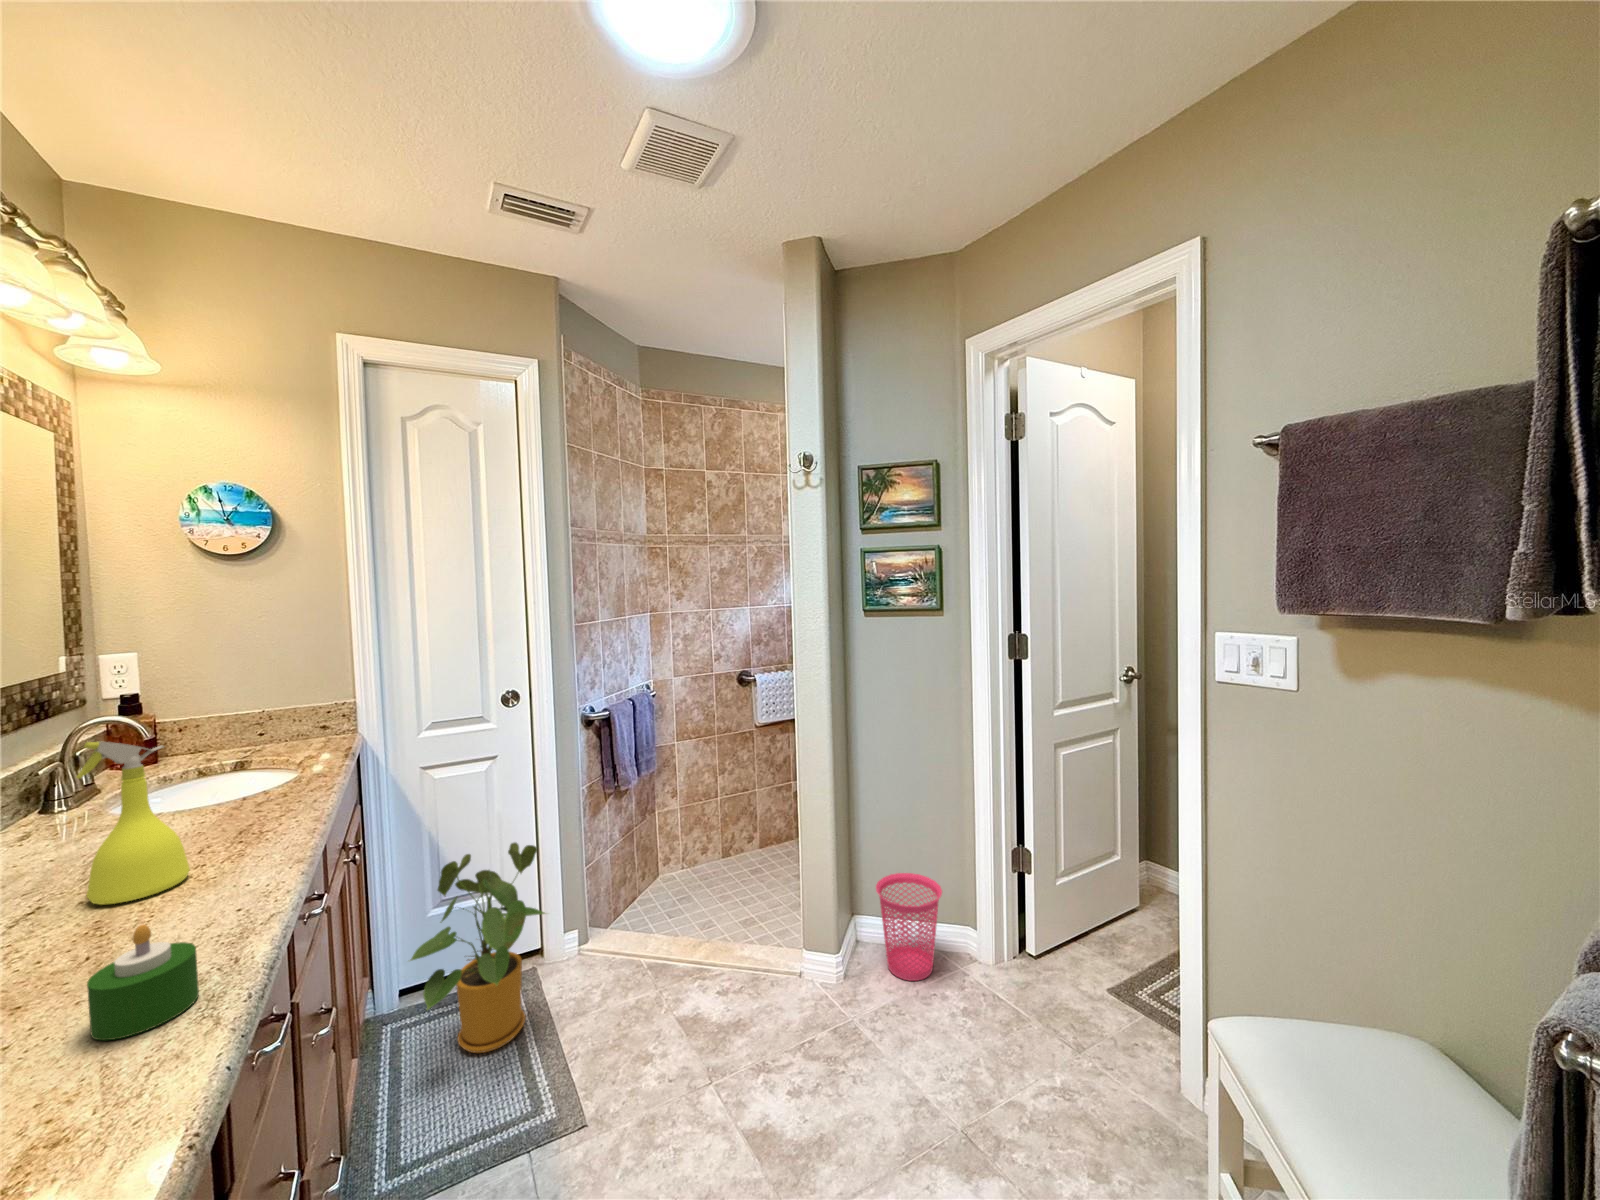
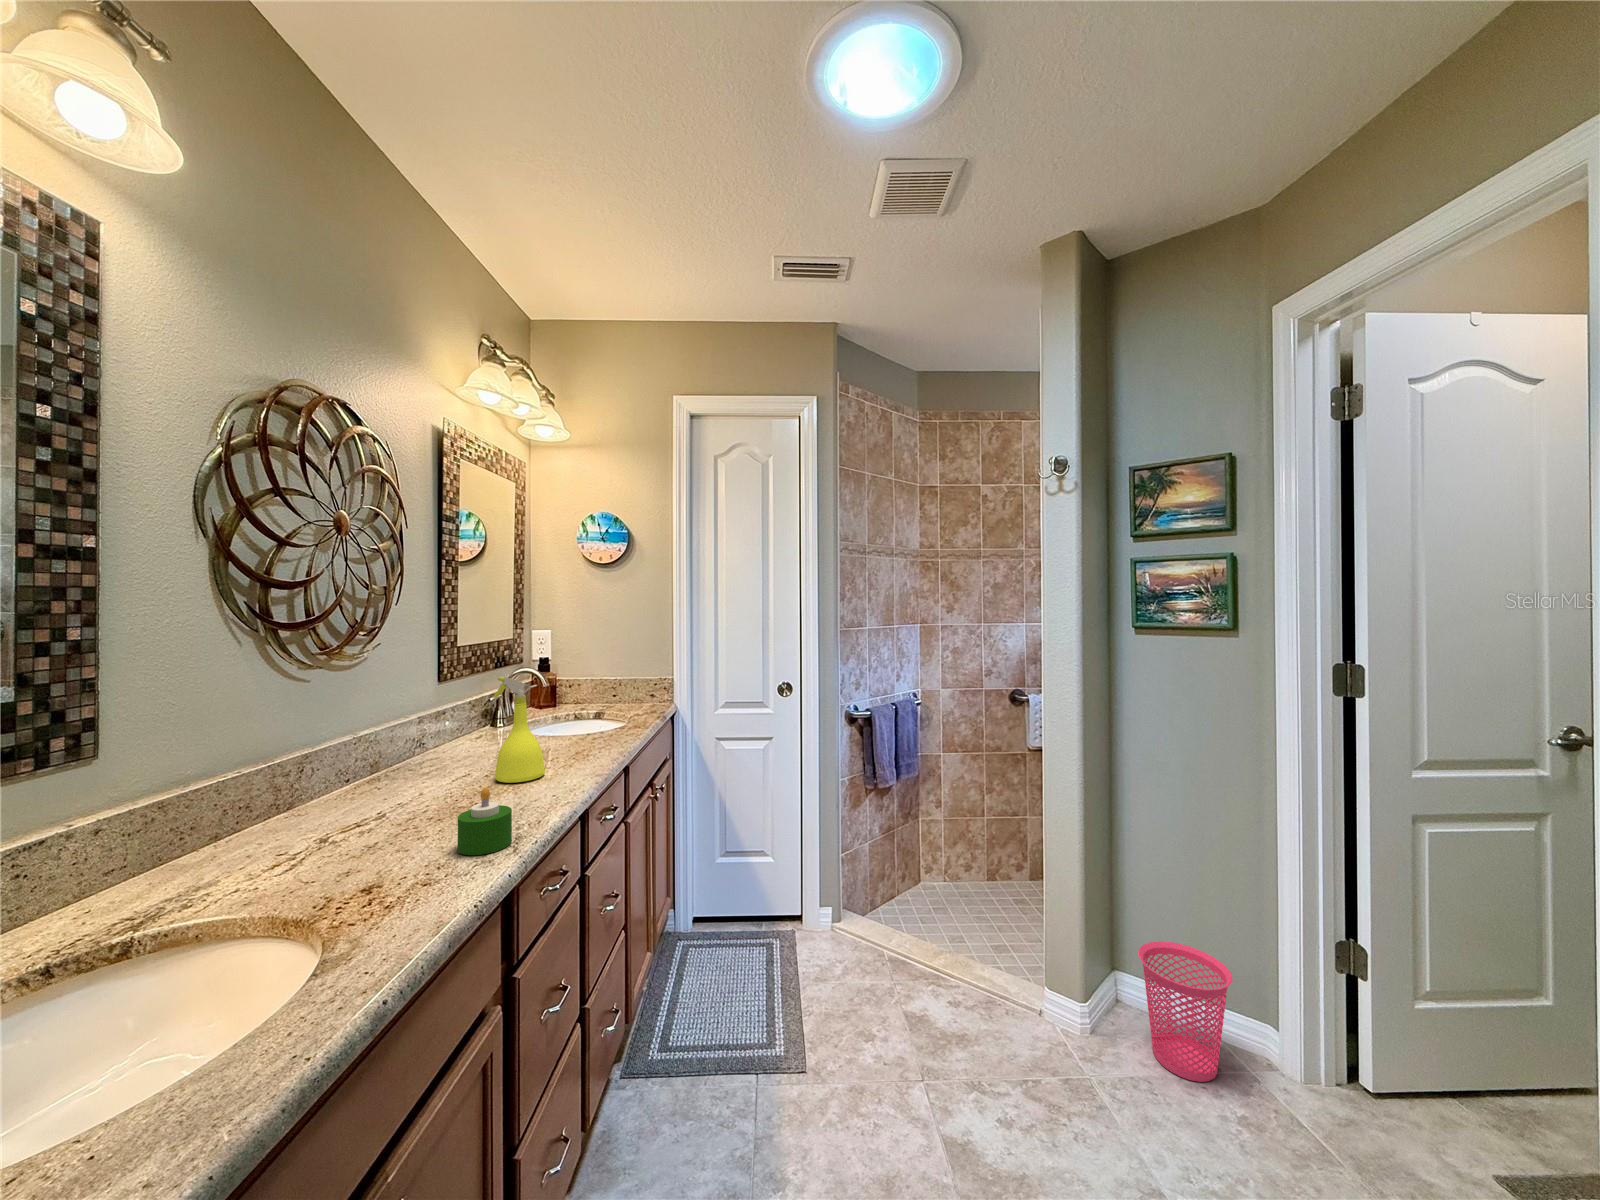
house plant: present [410,843,545,1053] -> none [689,813,798,984]

